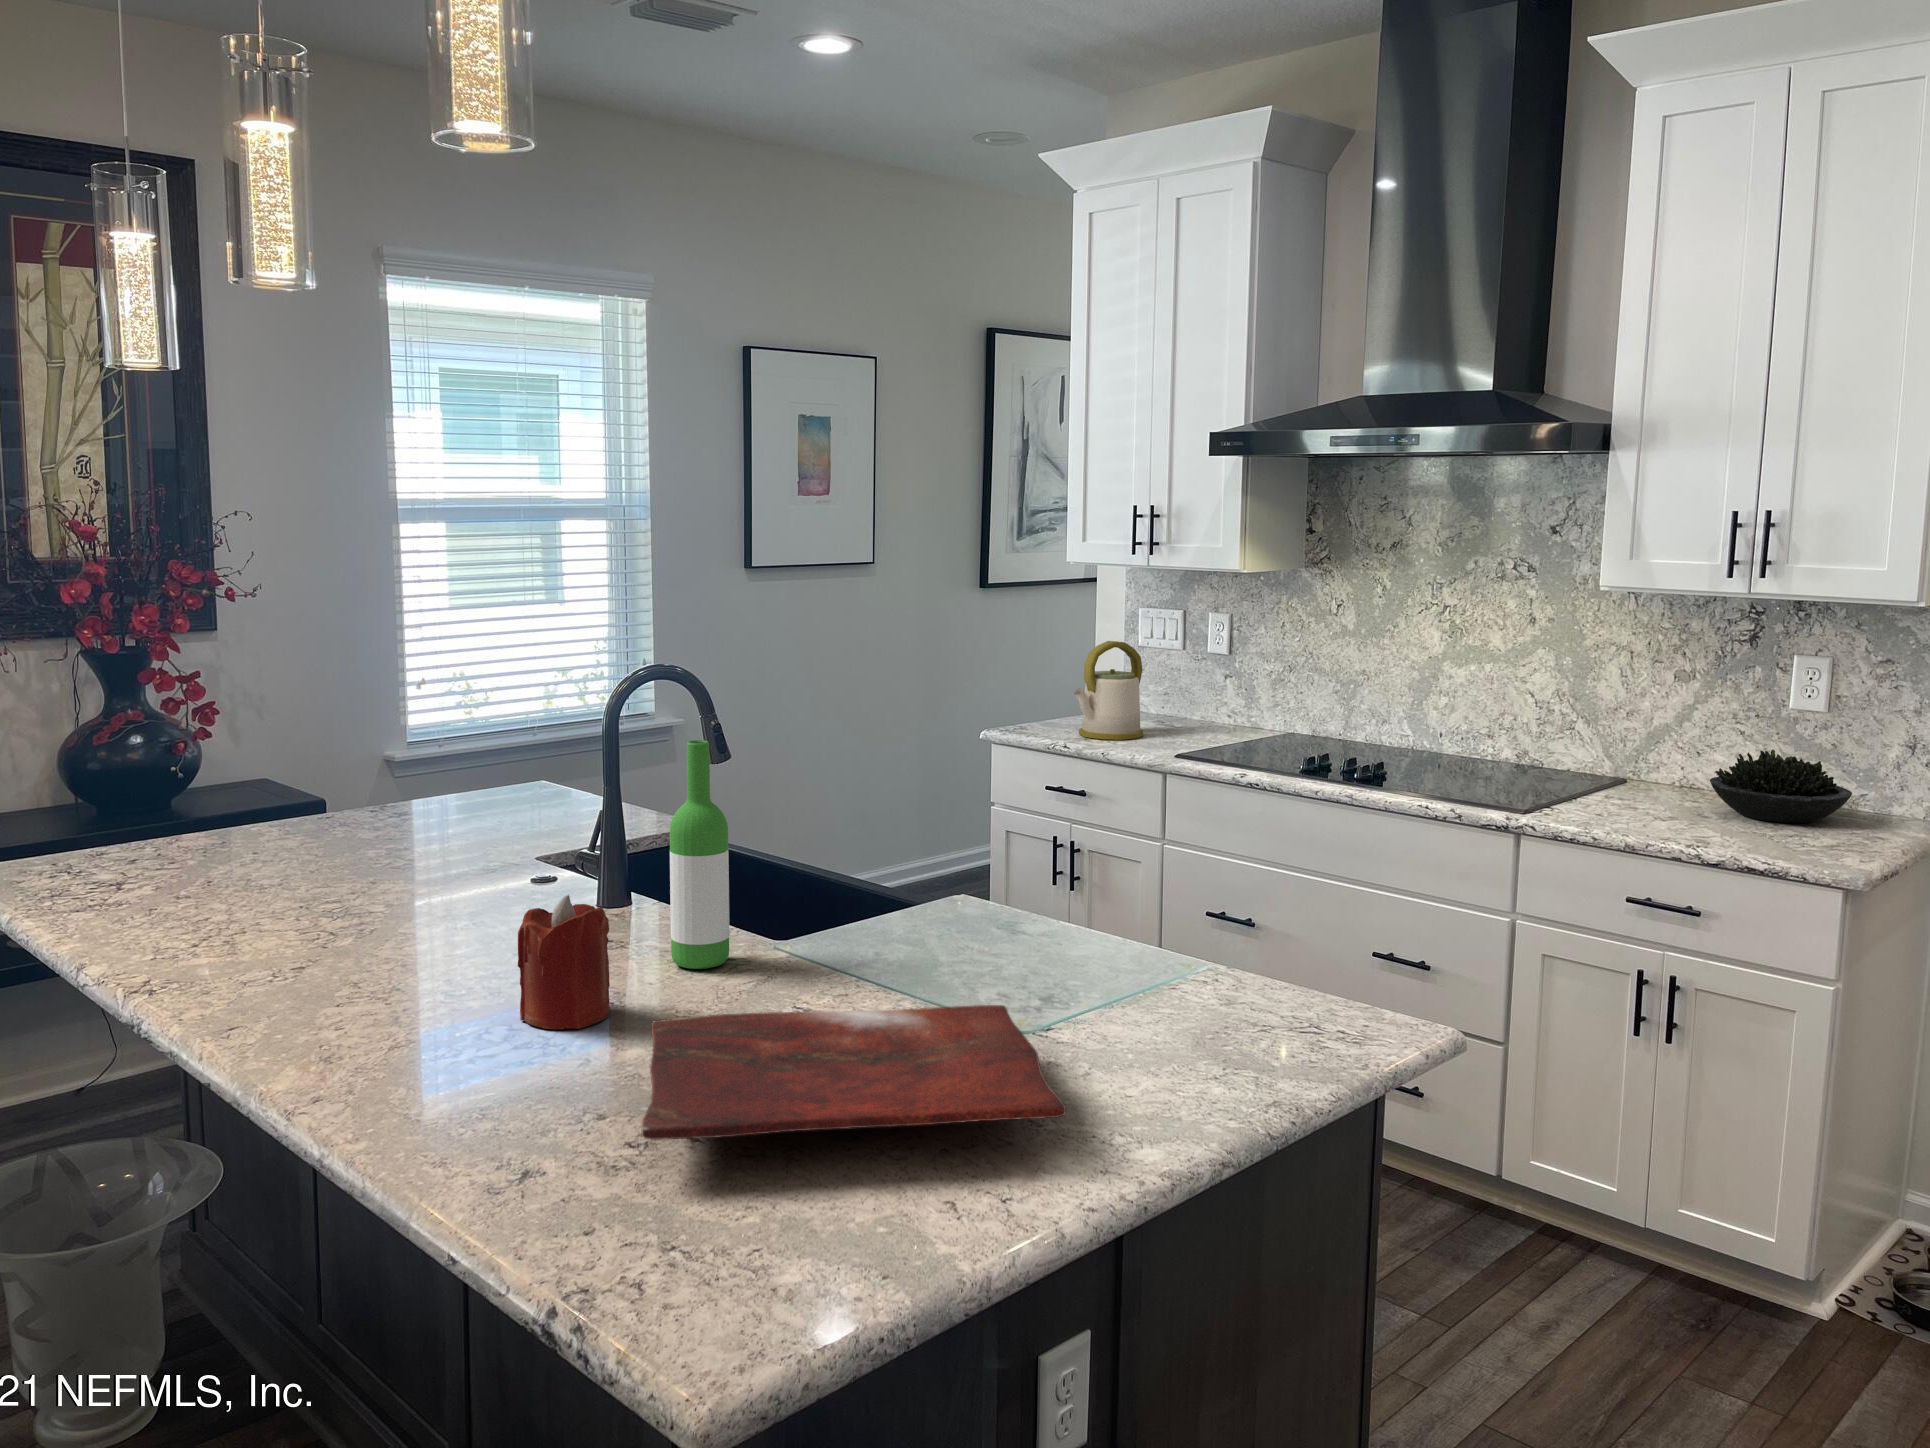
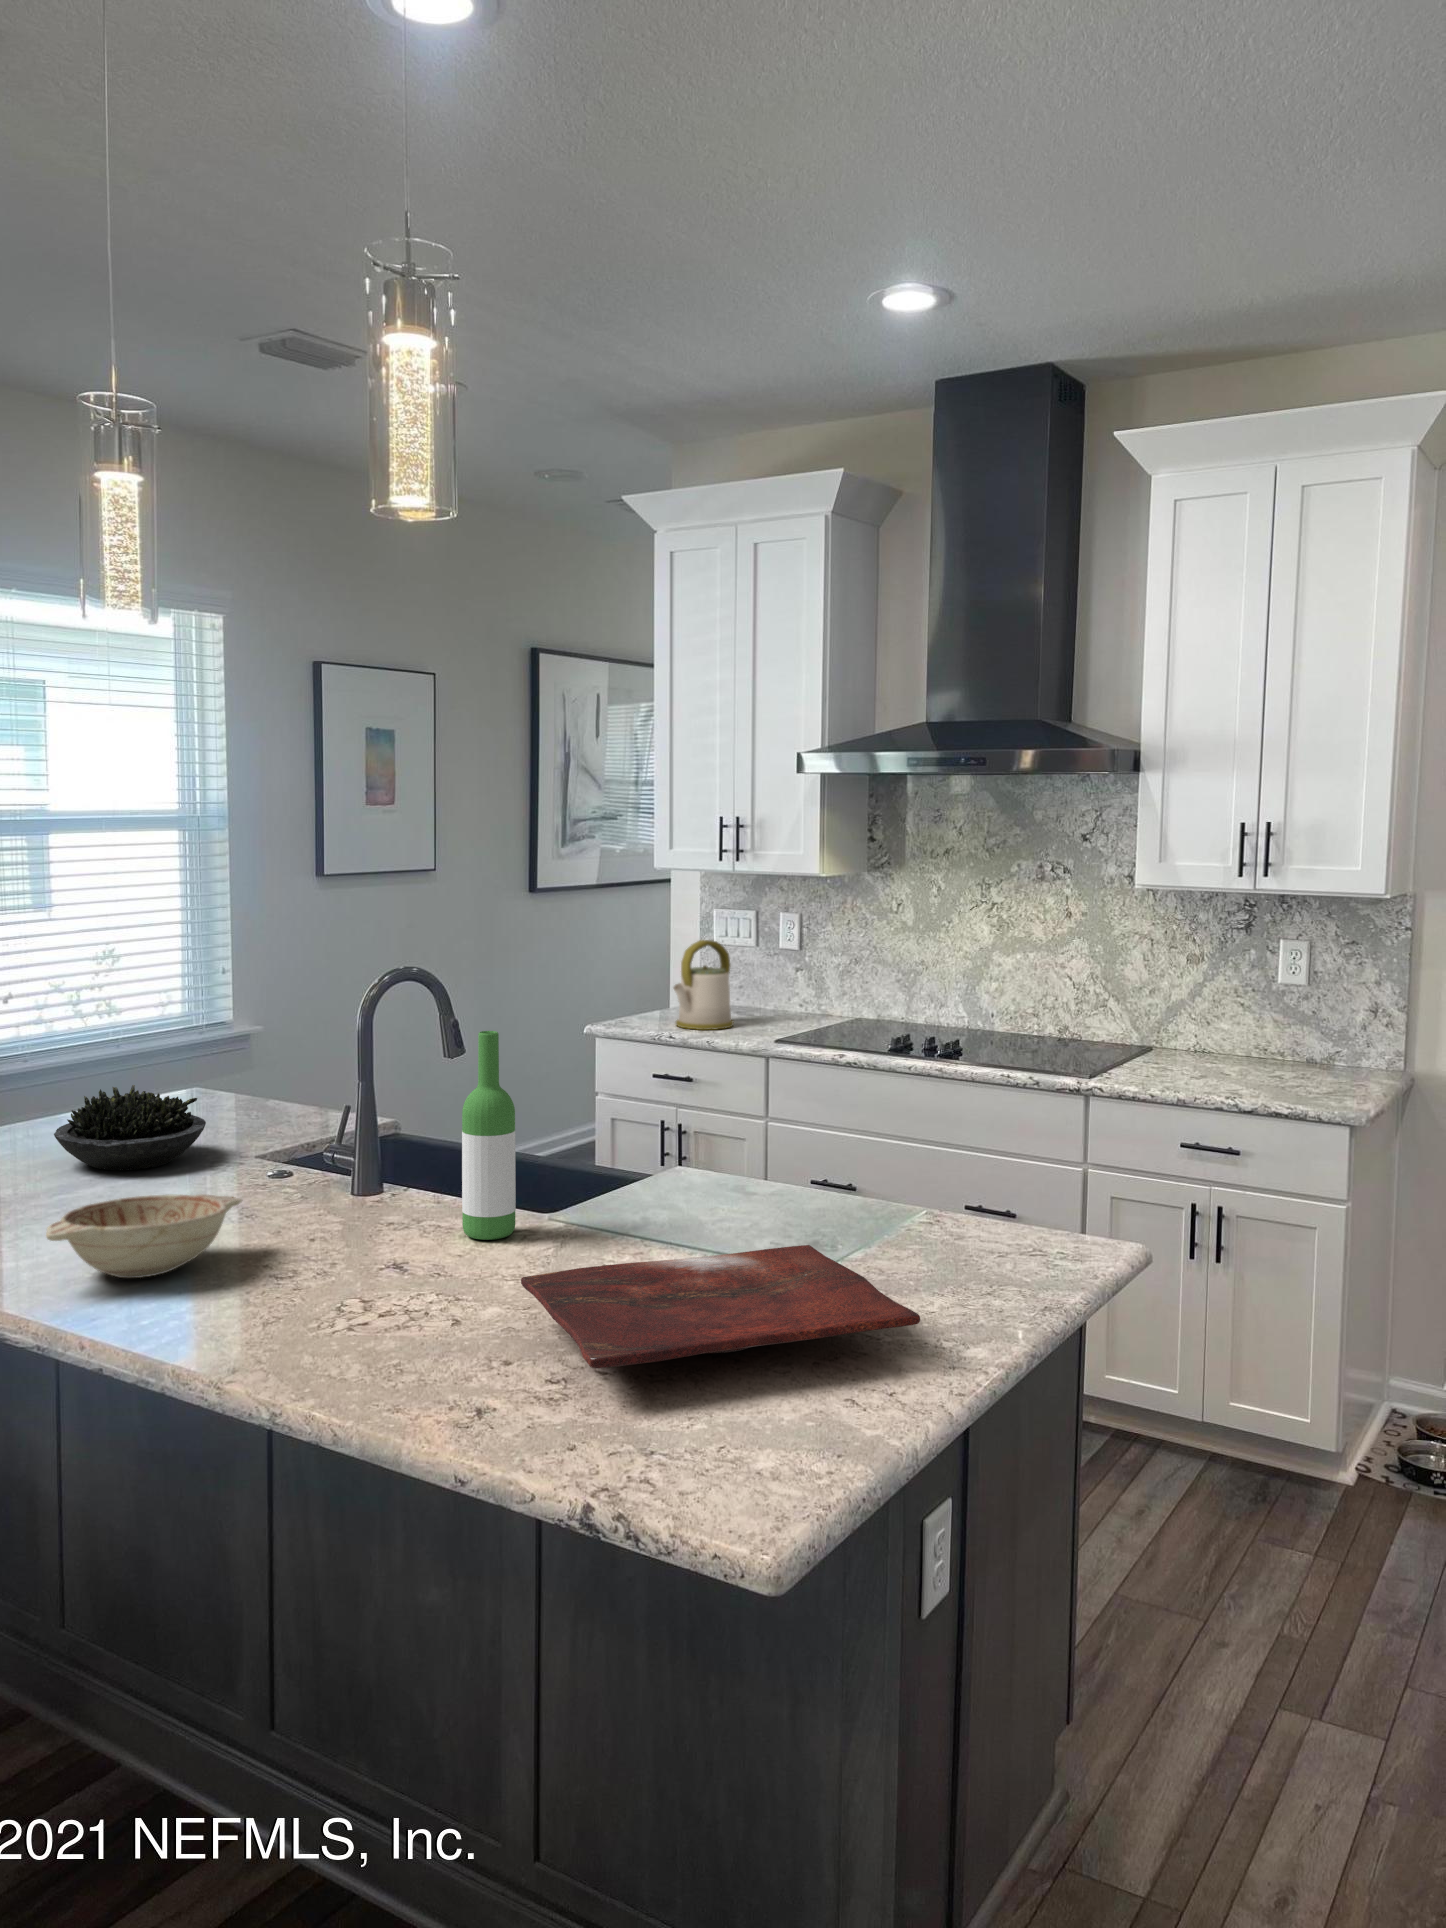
succulent plant: present [1710,750,1852,823] -> present [54,1085,206,1171]
candle: present [518,895,610,1029] -> none [362,1173,443,1297]
decorative bowl: none [212,900,439,986] -> present [46,1194,242,1278]

